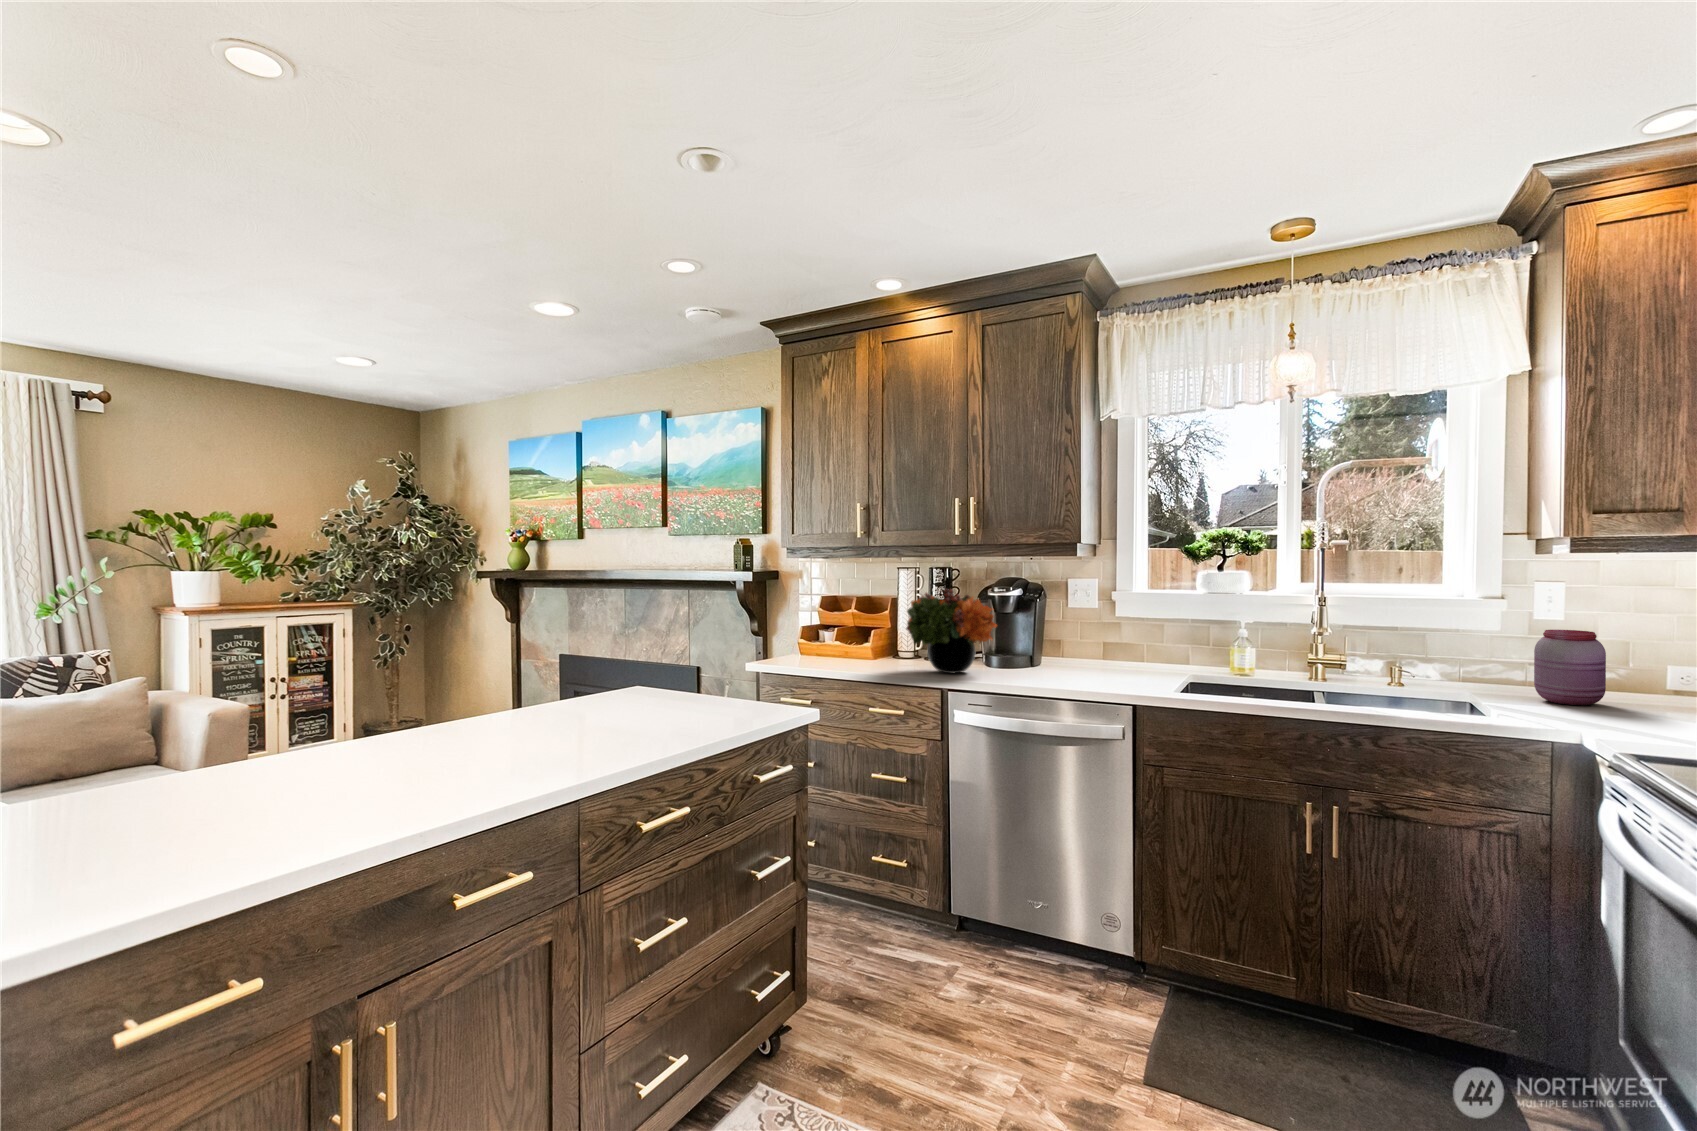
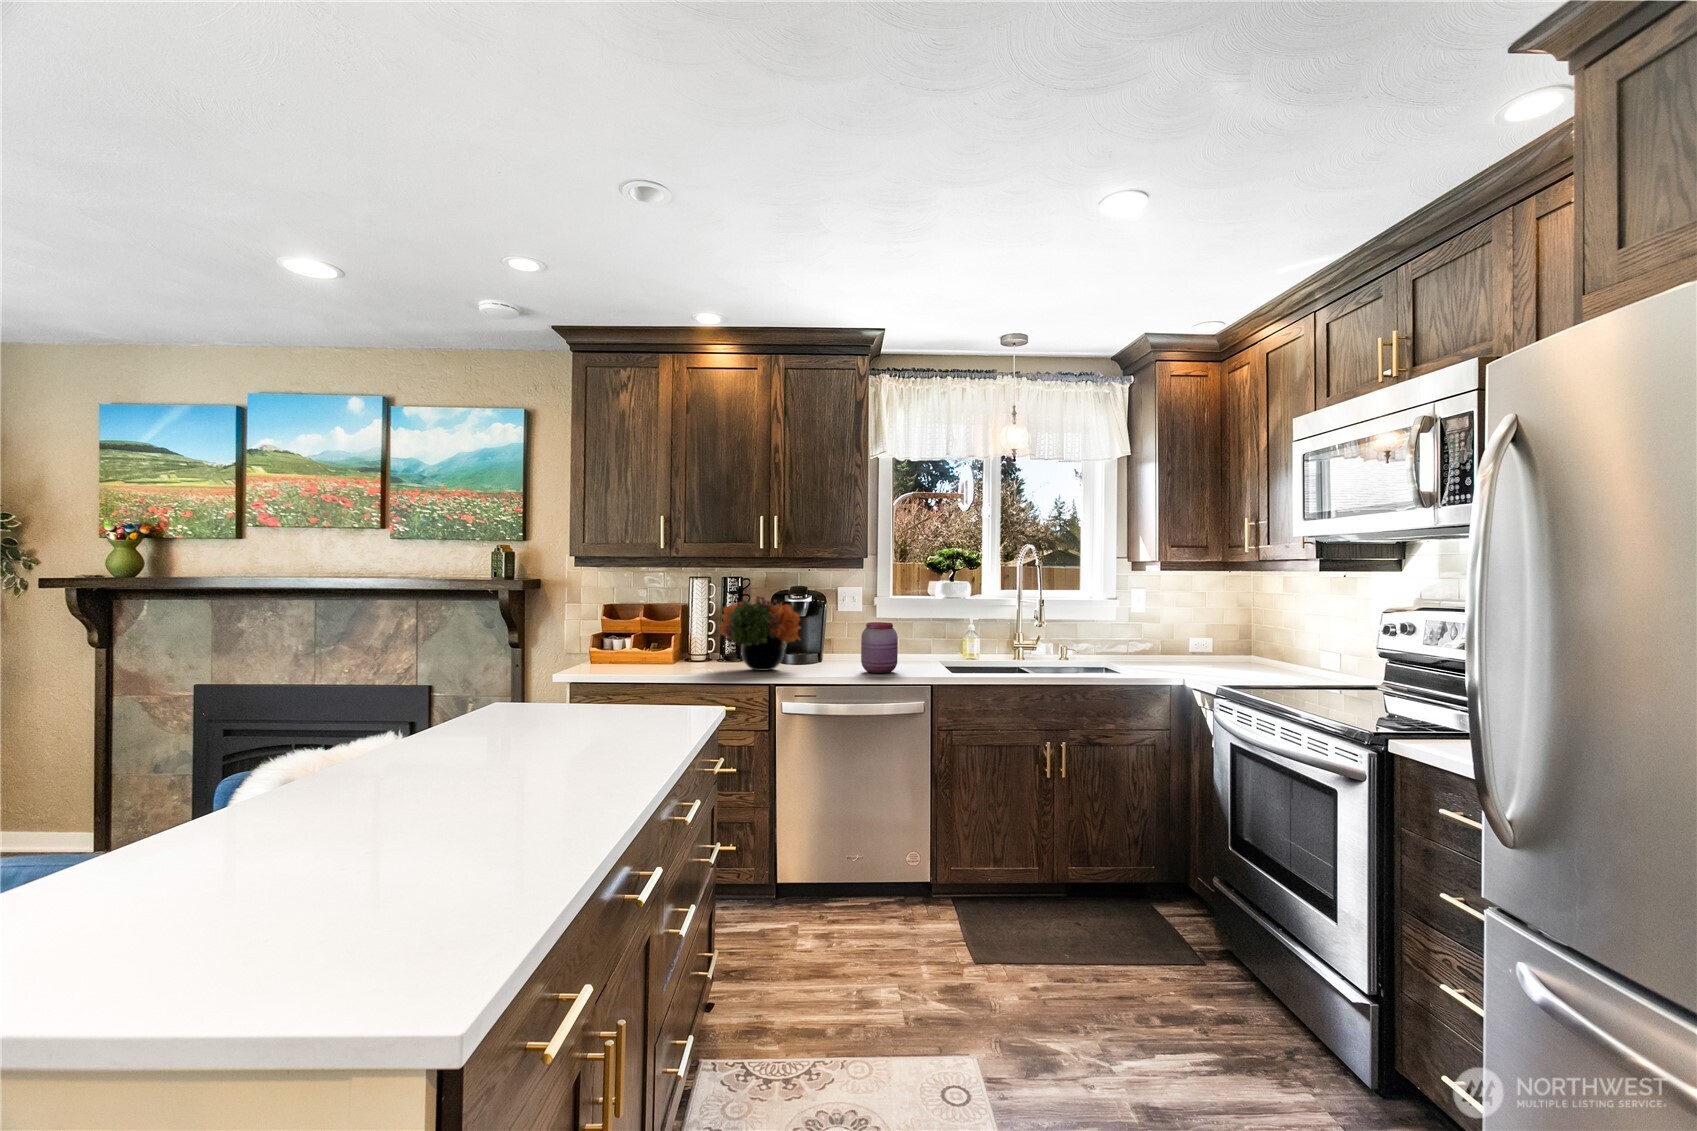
jar: present [1534,630,1606,705] -> present [861,622,898,673]

